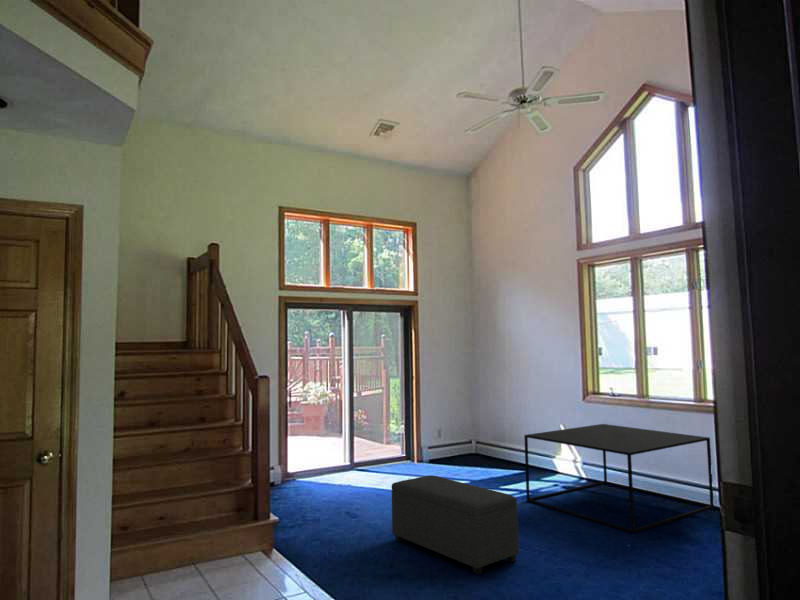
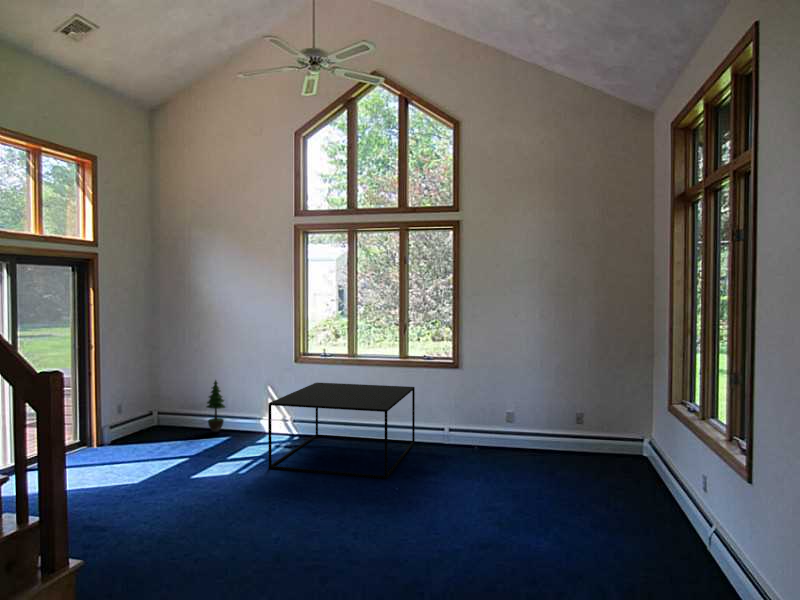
potted tree: none [505,413,524,466] -> present [206,380,225,432]
ottoman: present [392,475,519,575] -> none [173,465,330,561]

